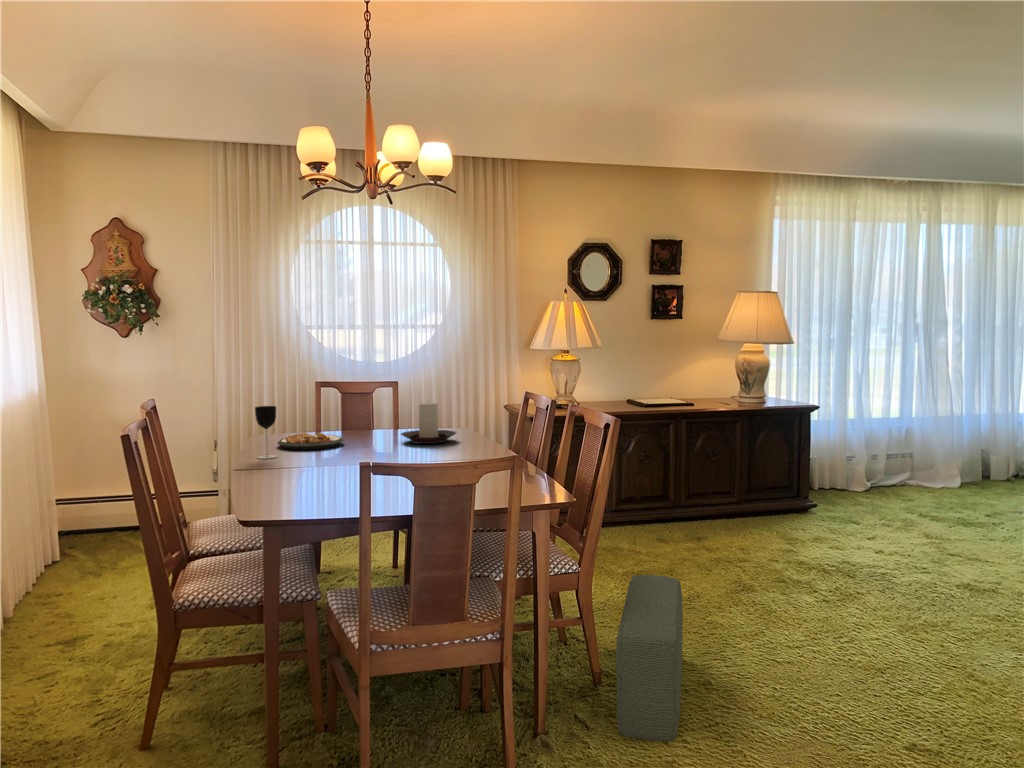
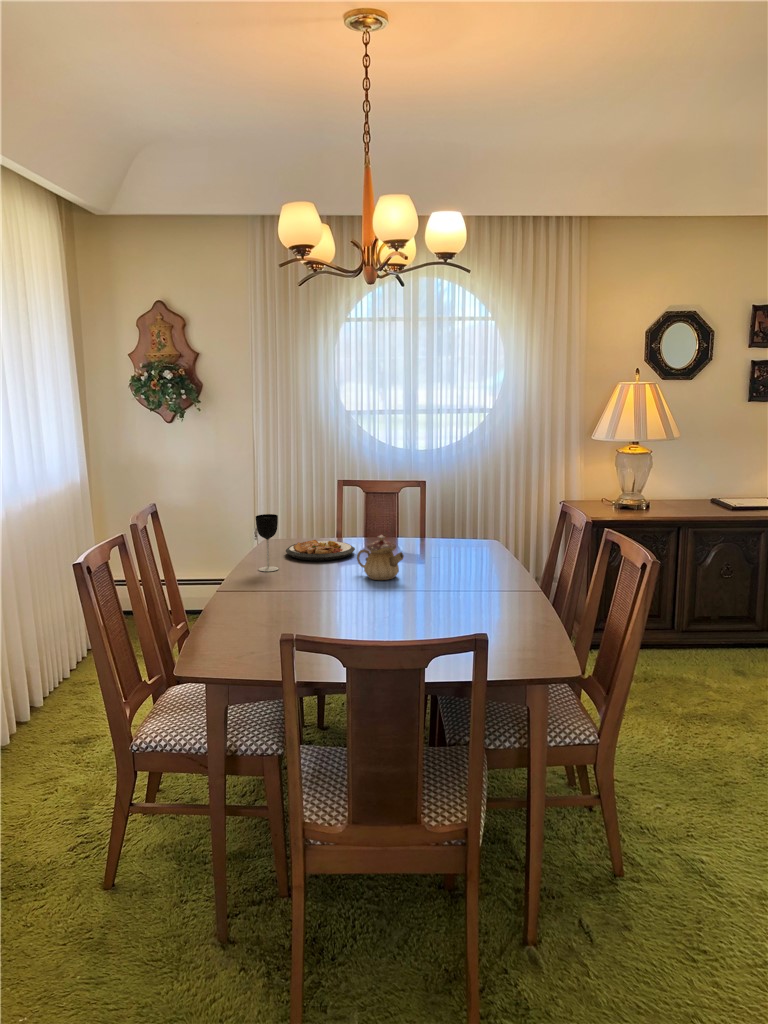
candle holder: present [401,402,456,444] -> none [416,510,479,561]
teapot: none [353,419,399,459] -> present [357,535,404,580]
pouf: present [616,575,683,741] -> none [631,746,739,980]

